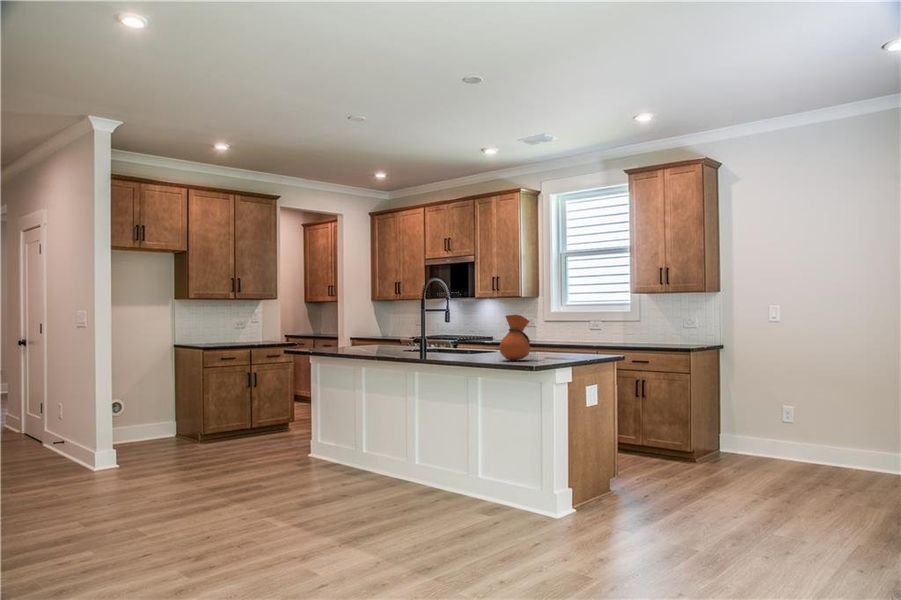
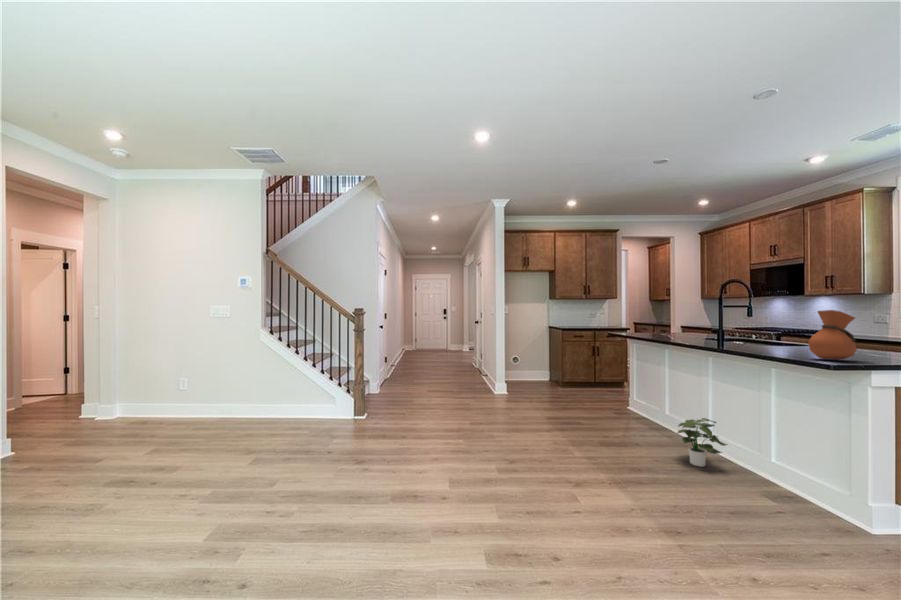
potted plant: none [384,438,434,494] -> present [678,418,727,467]

